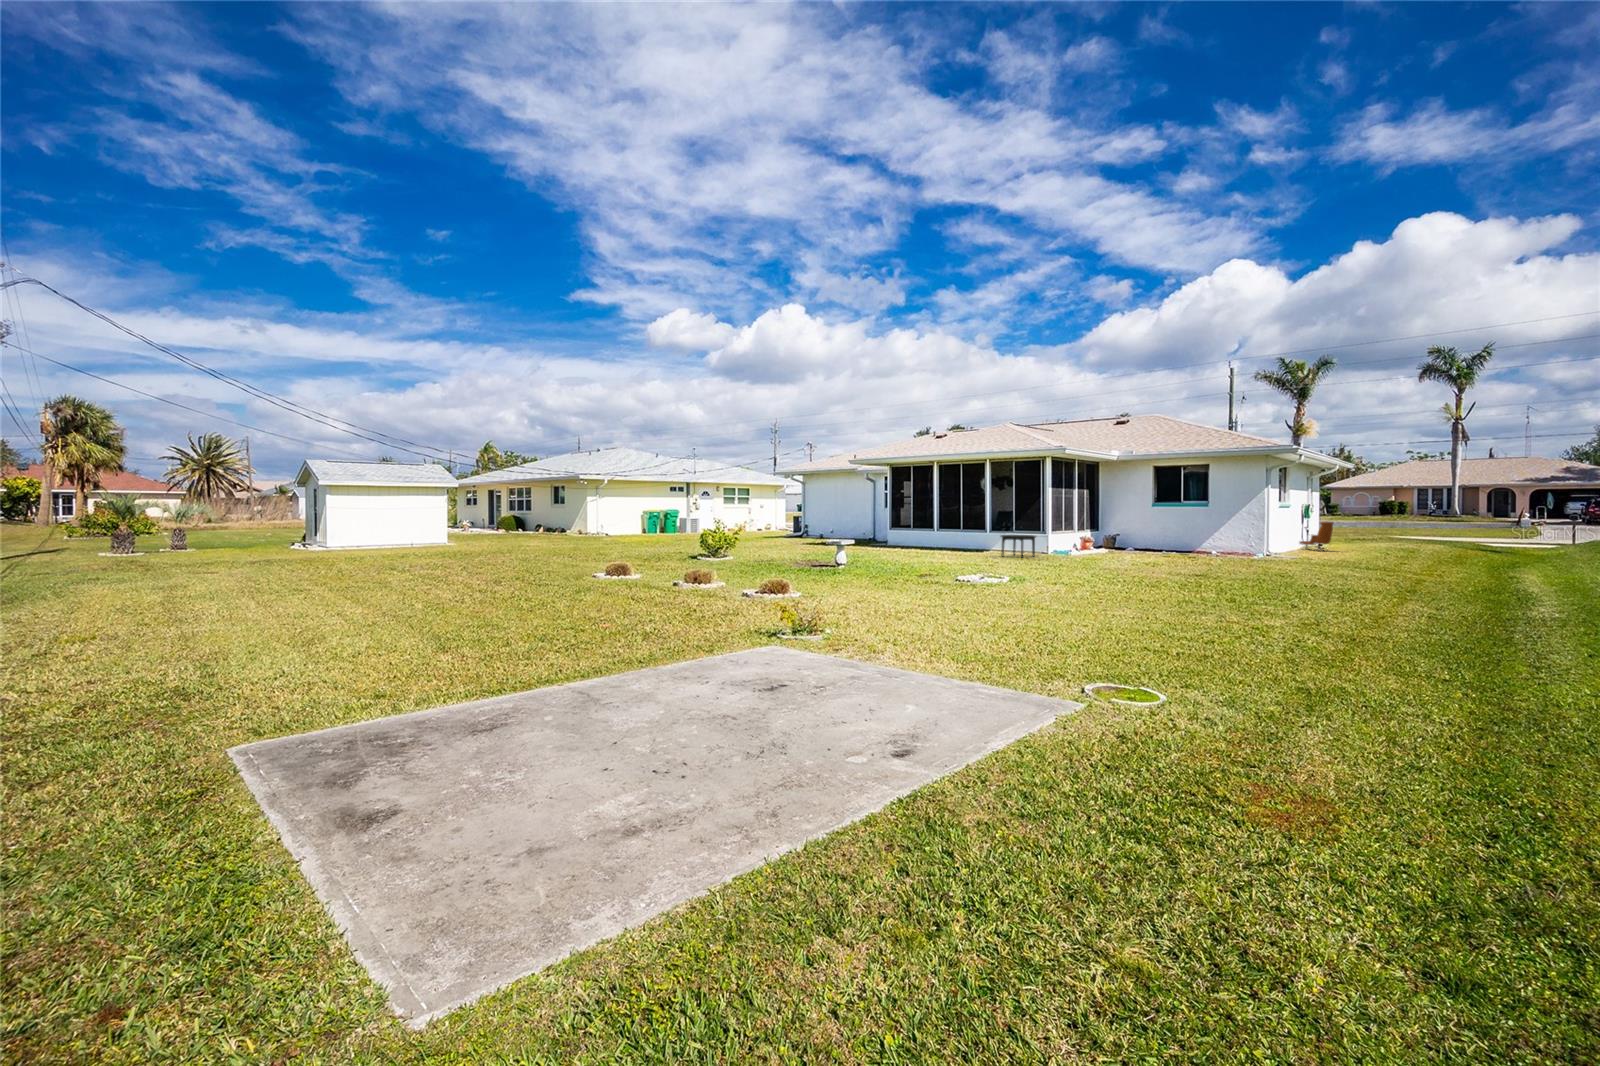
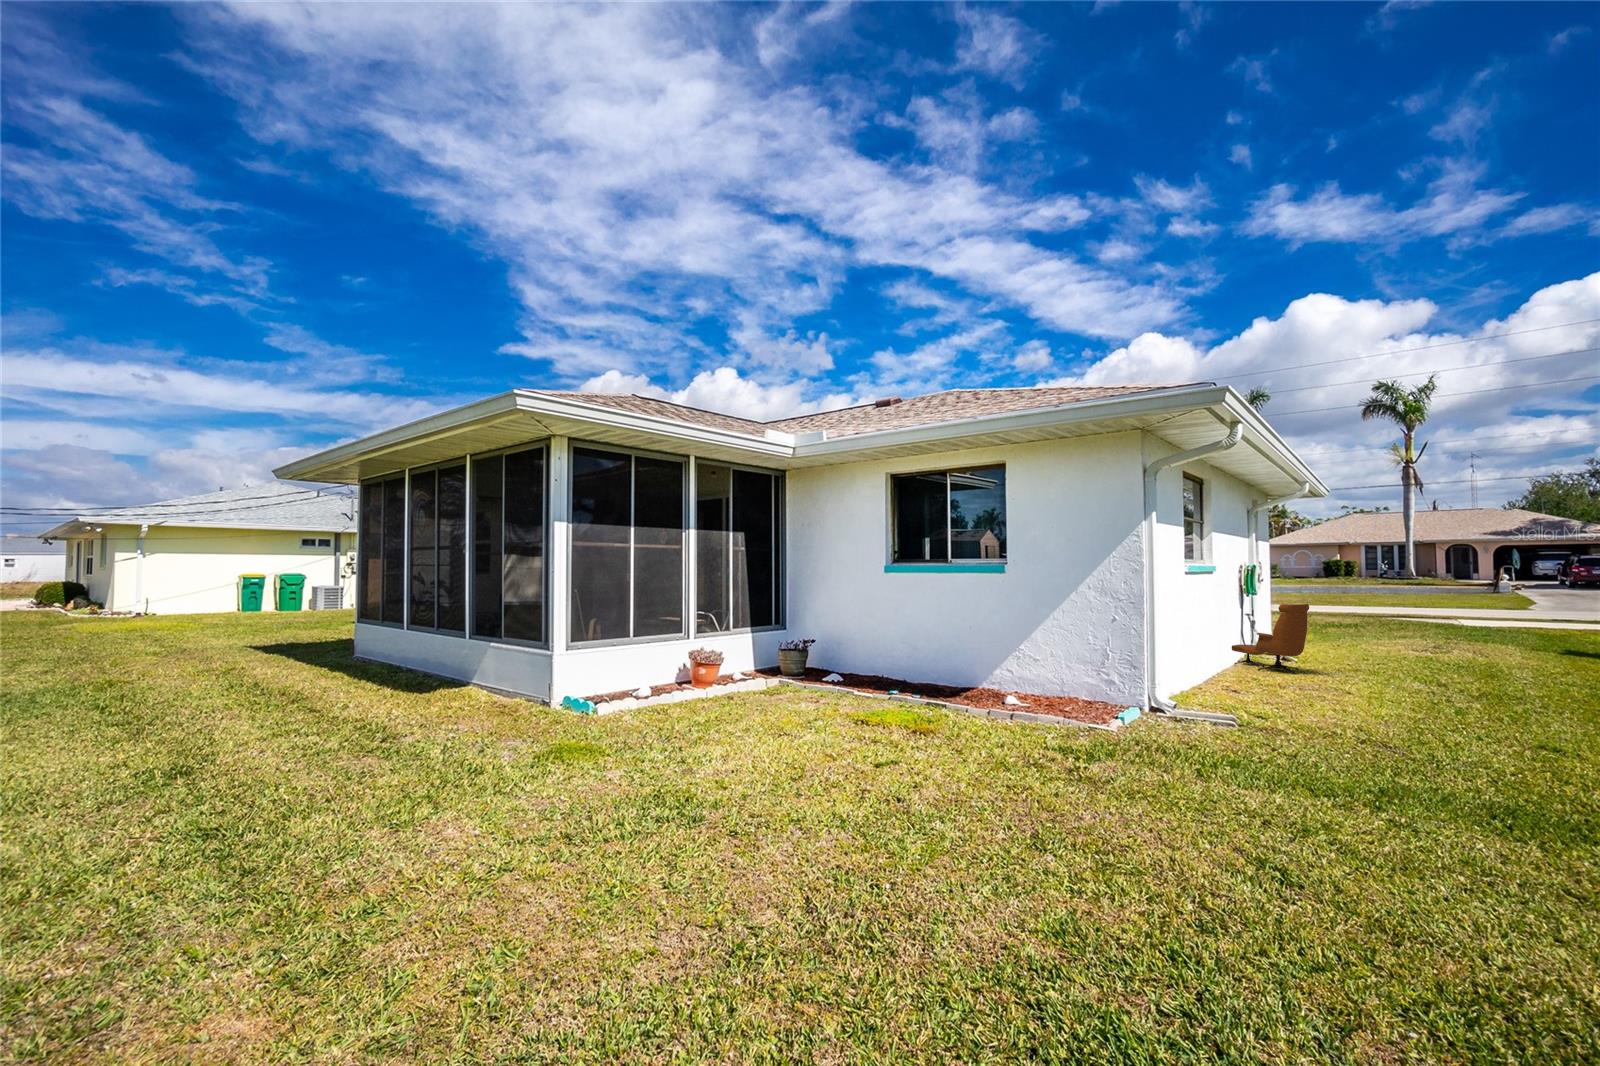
round table: present [1001,535,1036,557] -> none [417,645,526,720]

